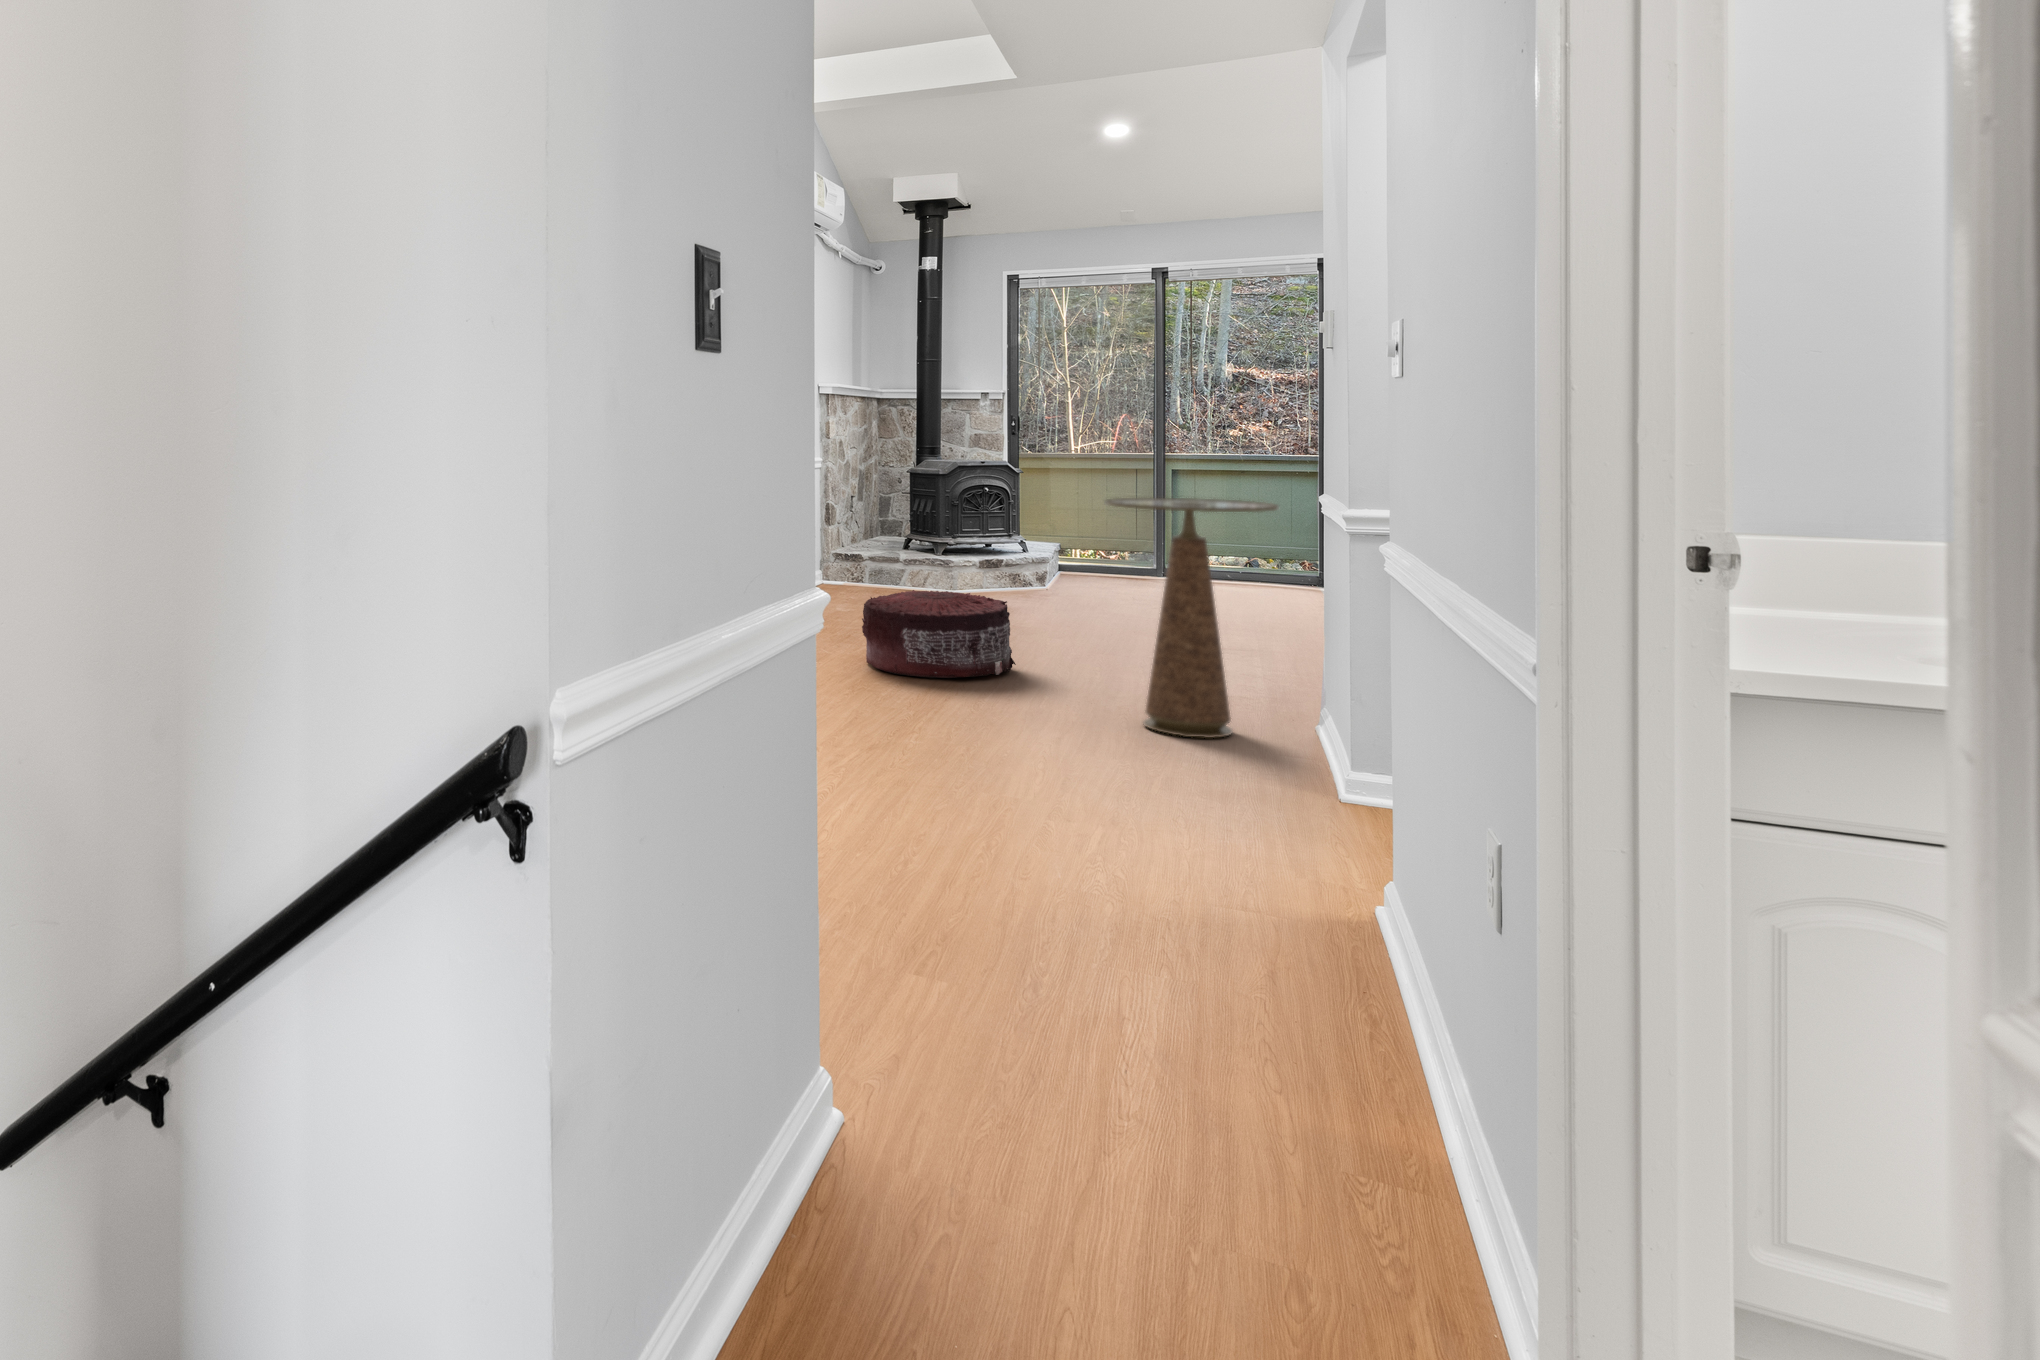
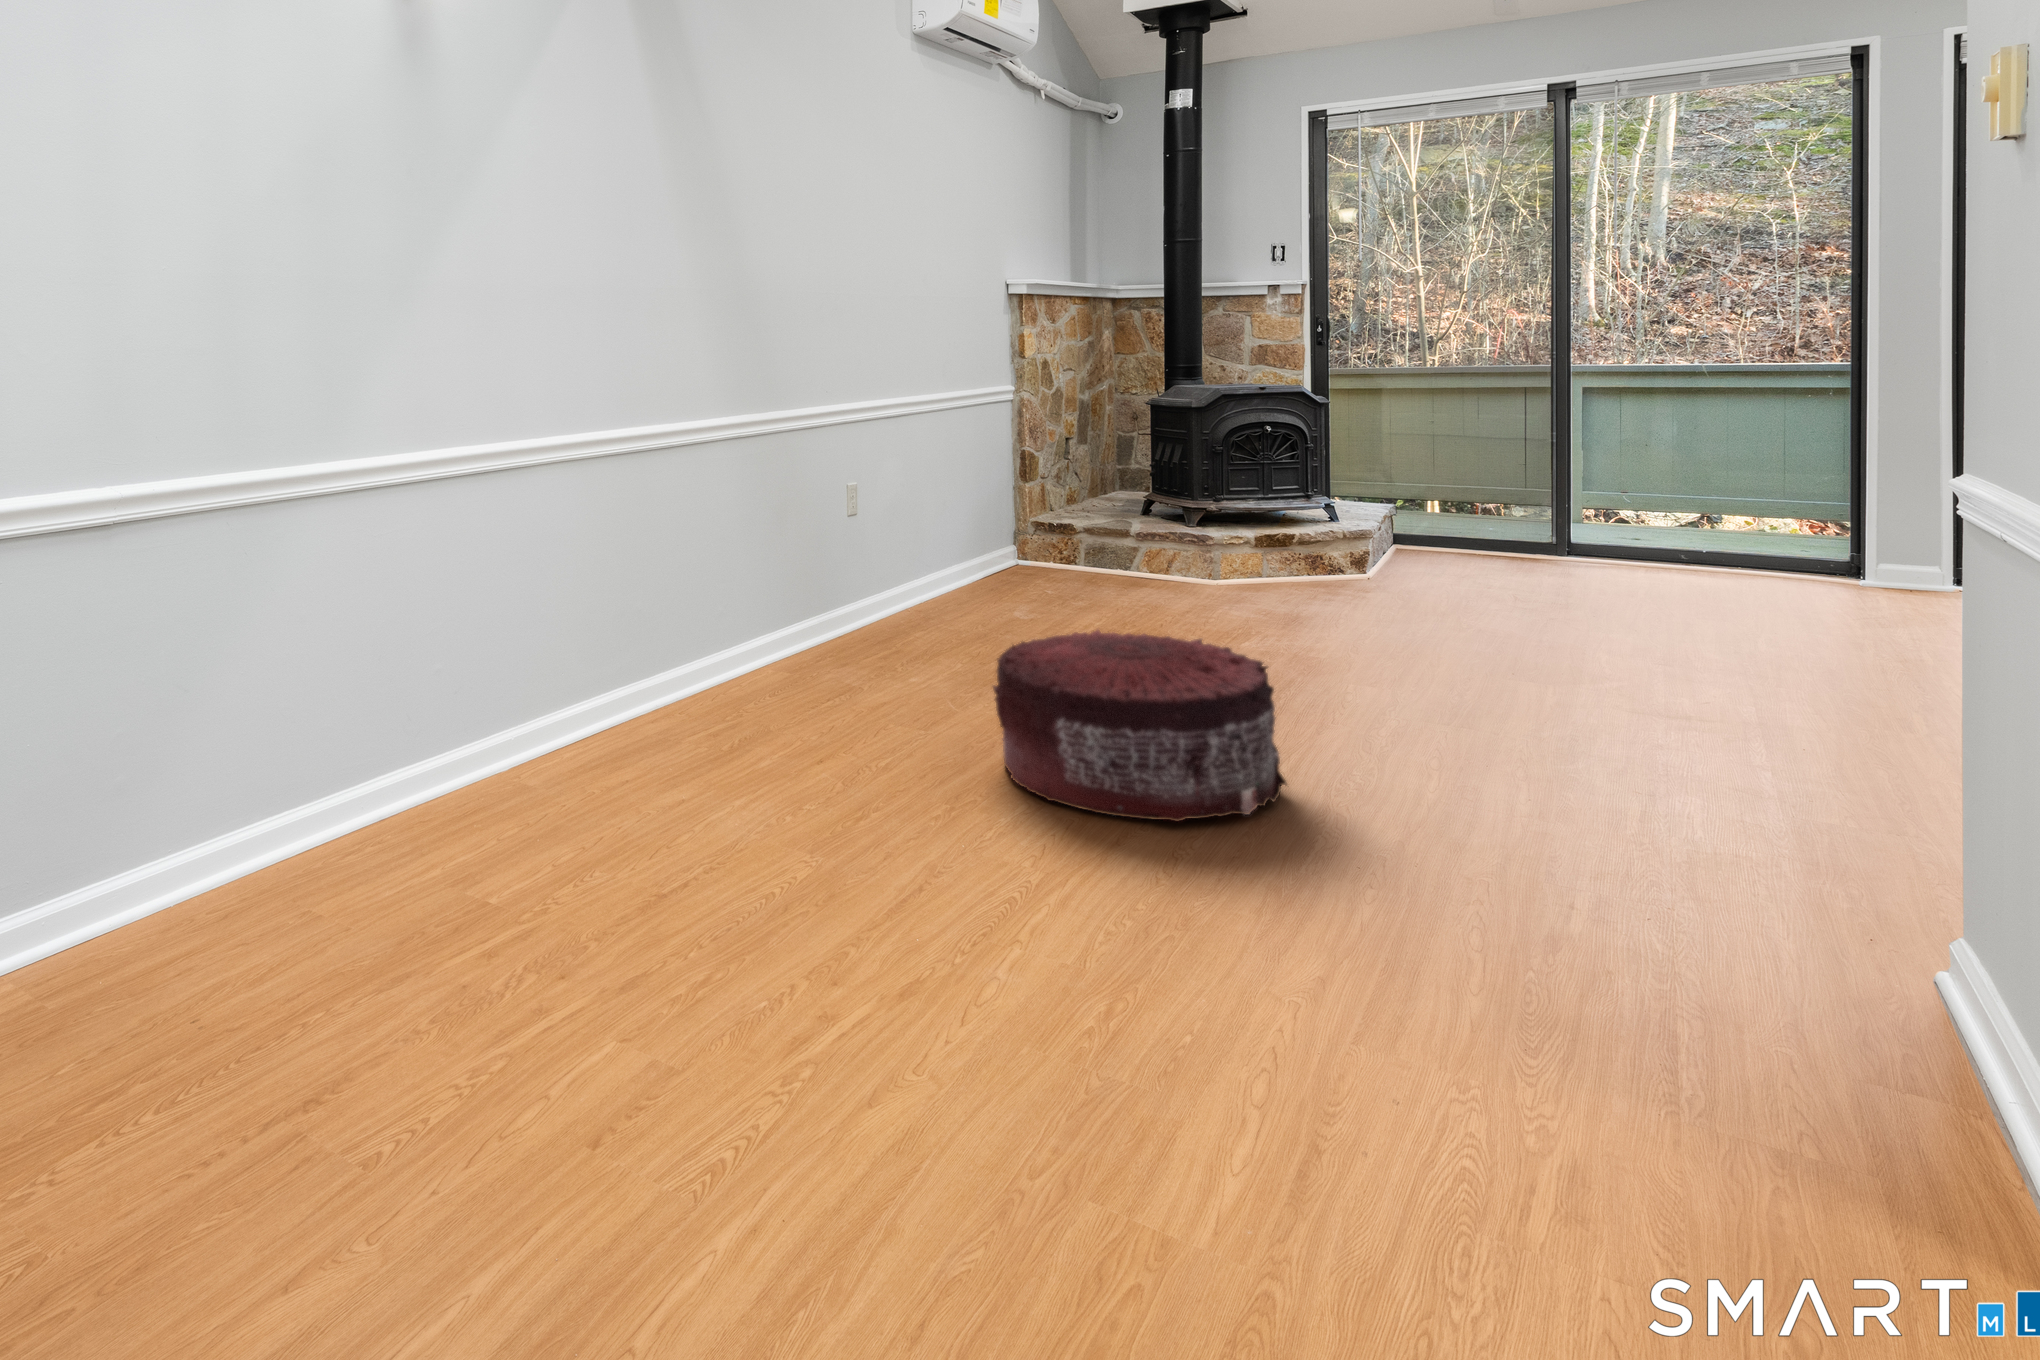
side table: present [1105,498,1279,738] -> none [1467,493,1959,1109]

